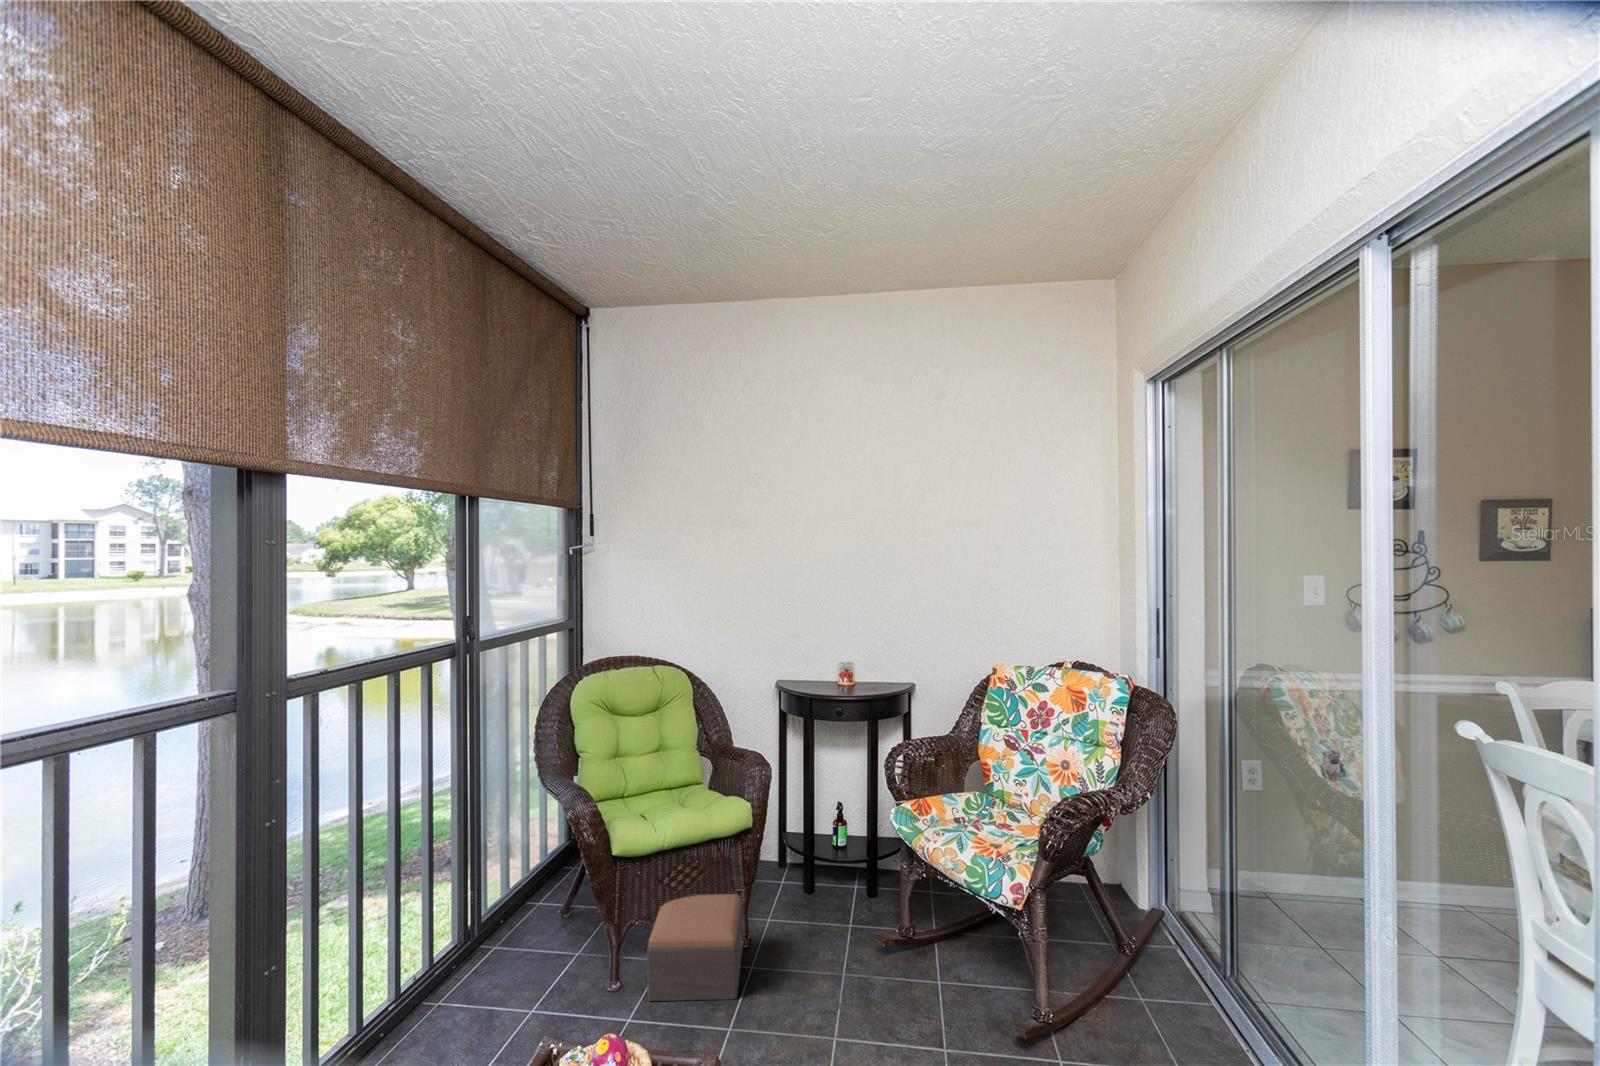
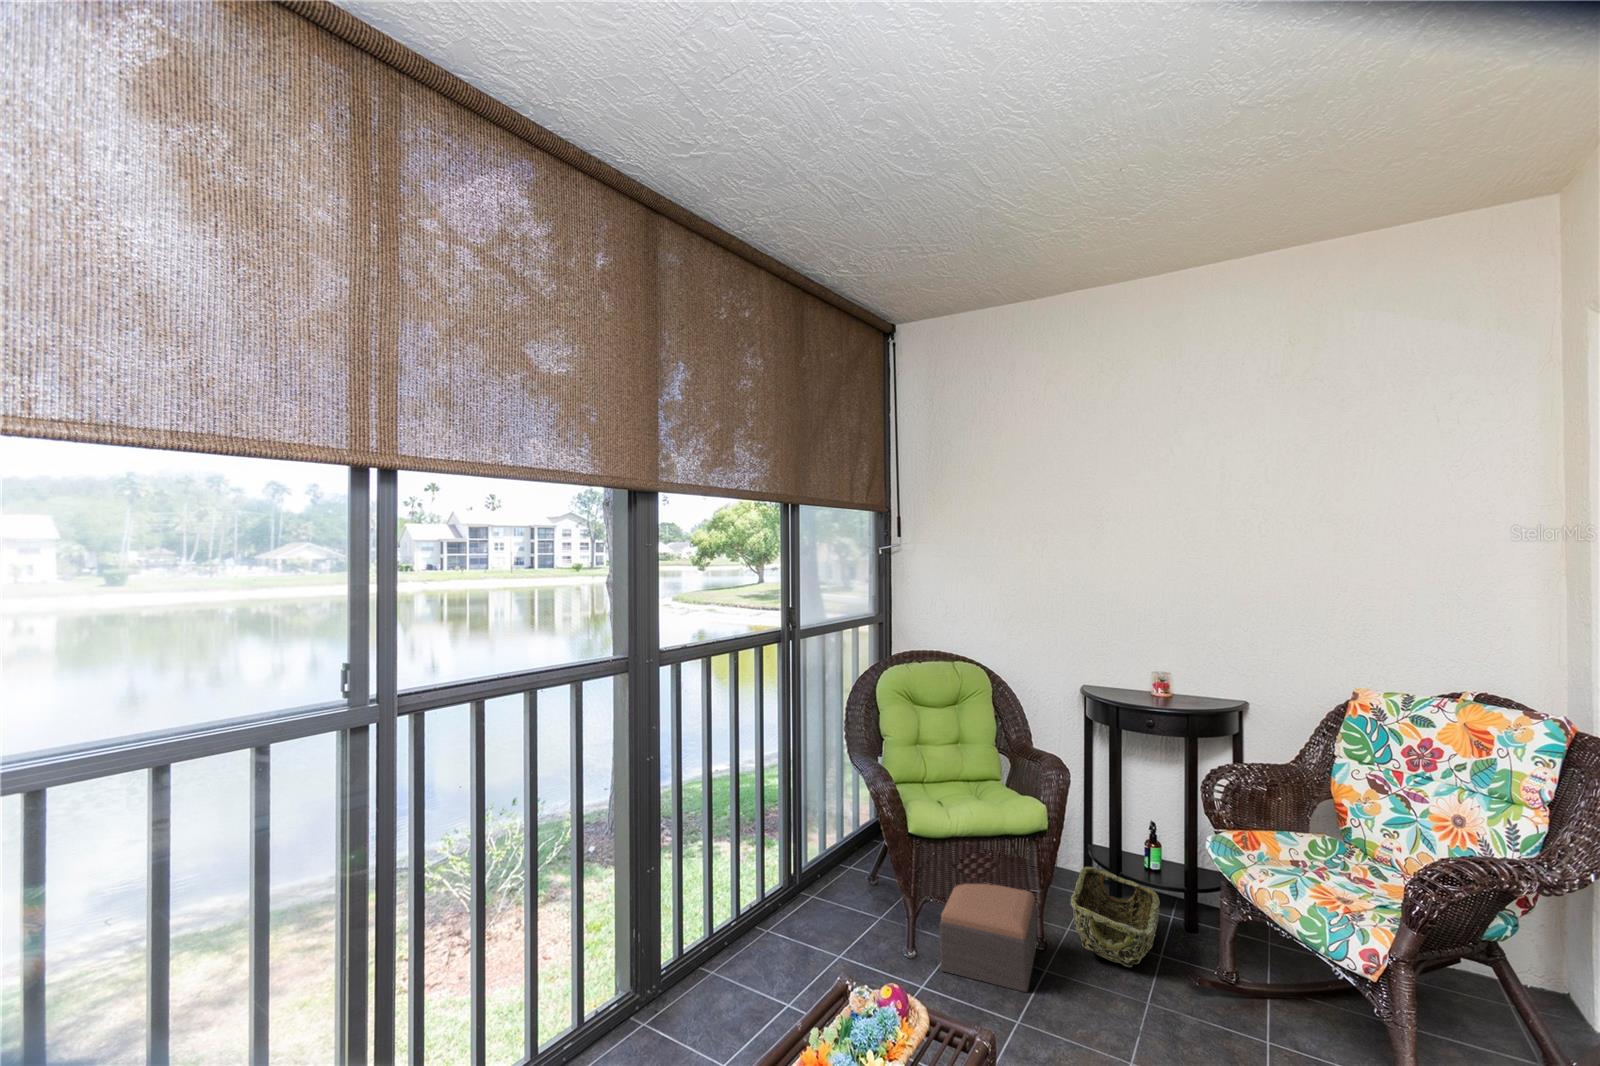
woven basket: none [775,855,851,946] -> present [1071,867,1160,967]

